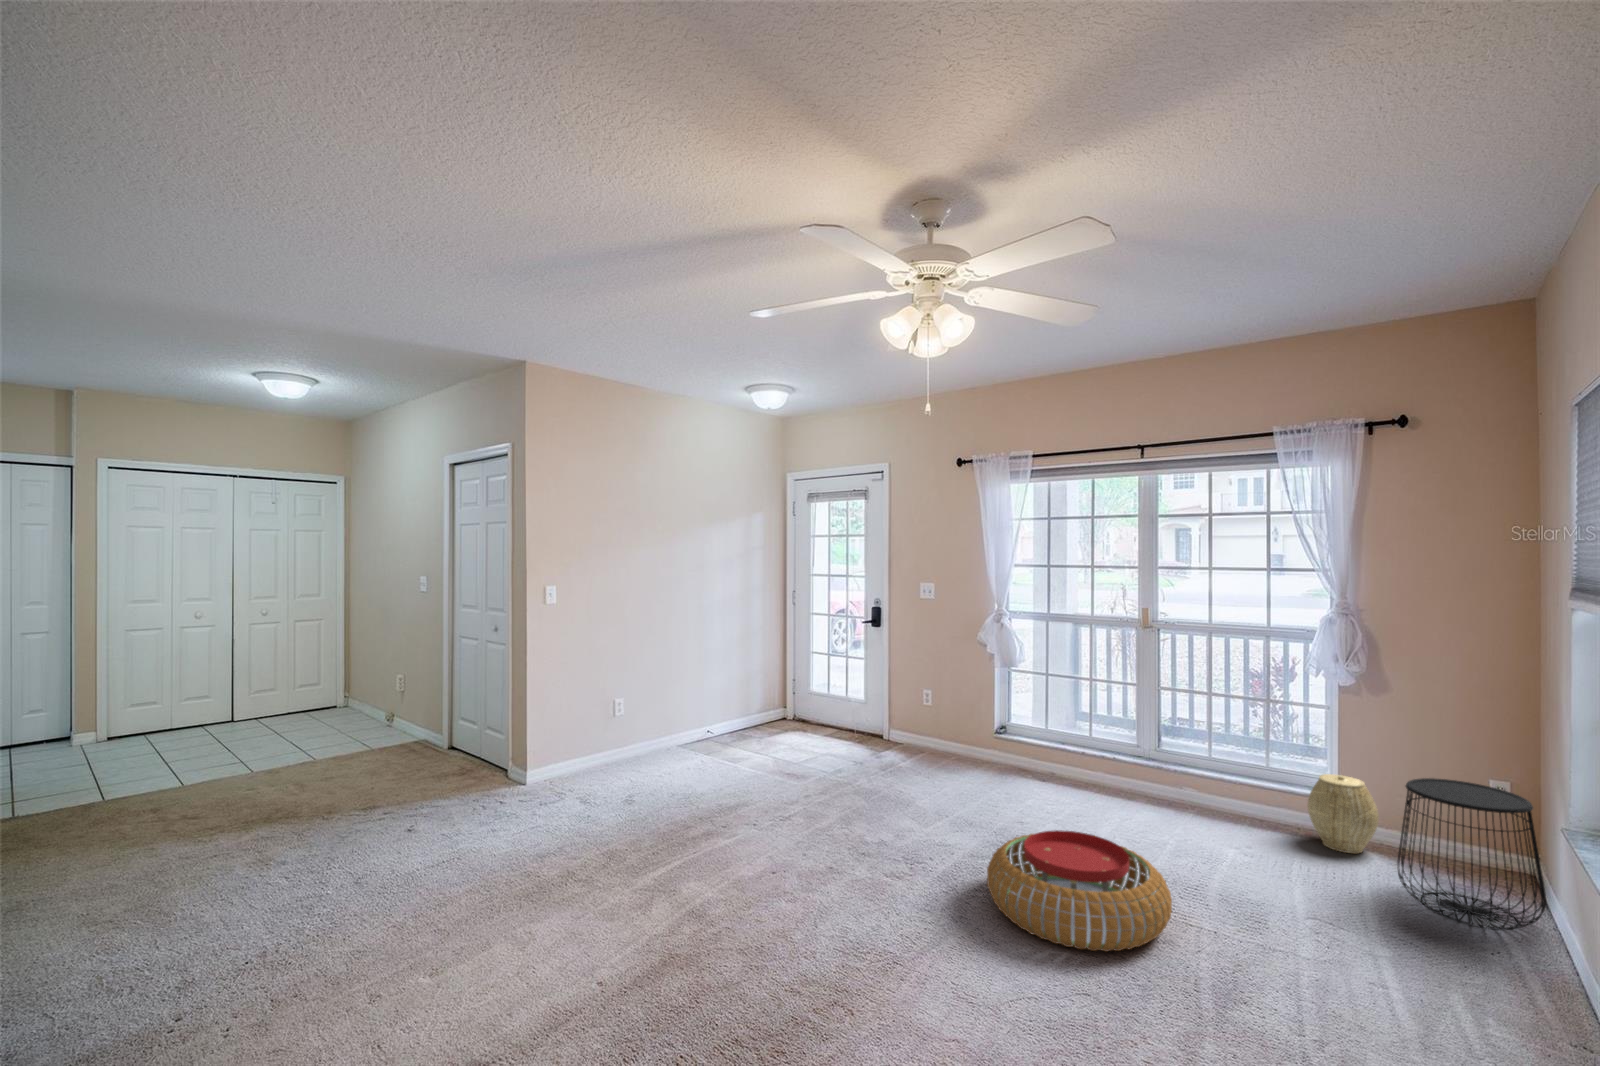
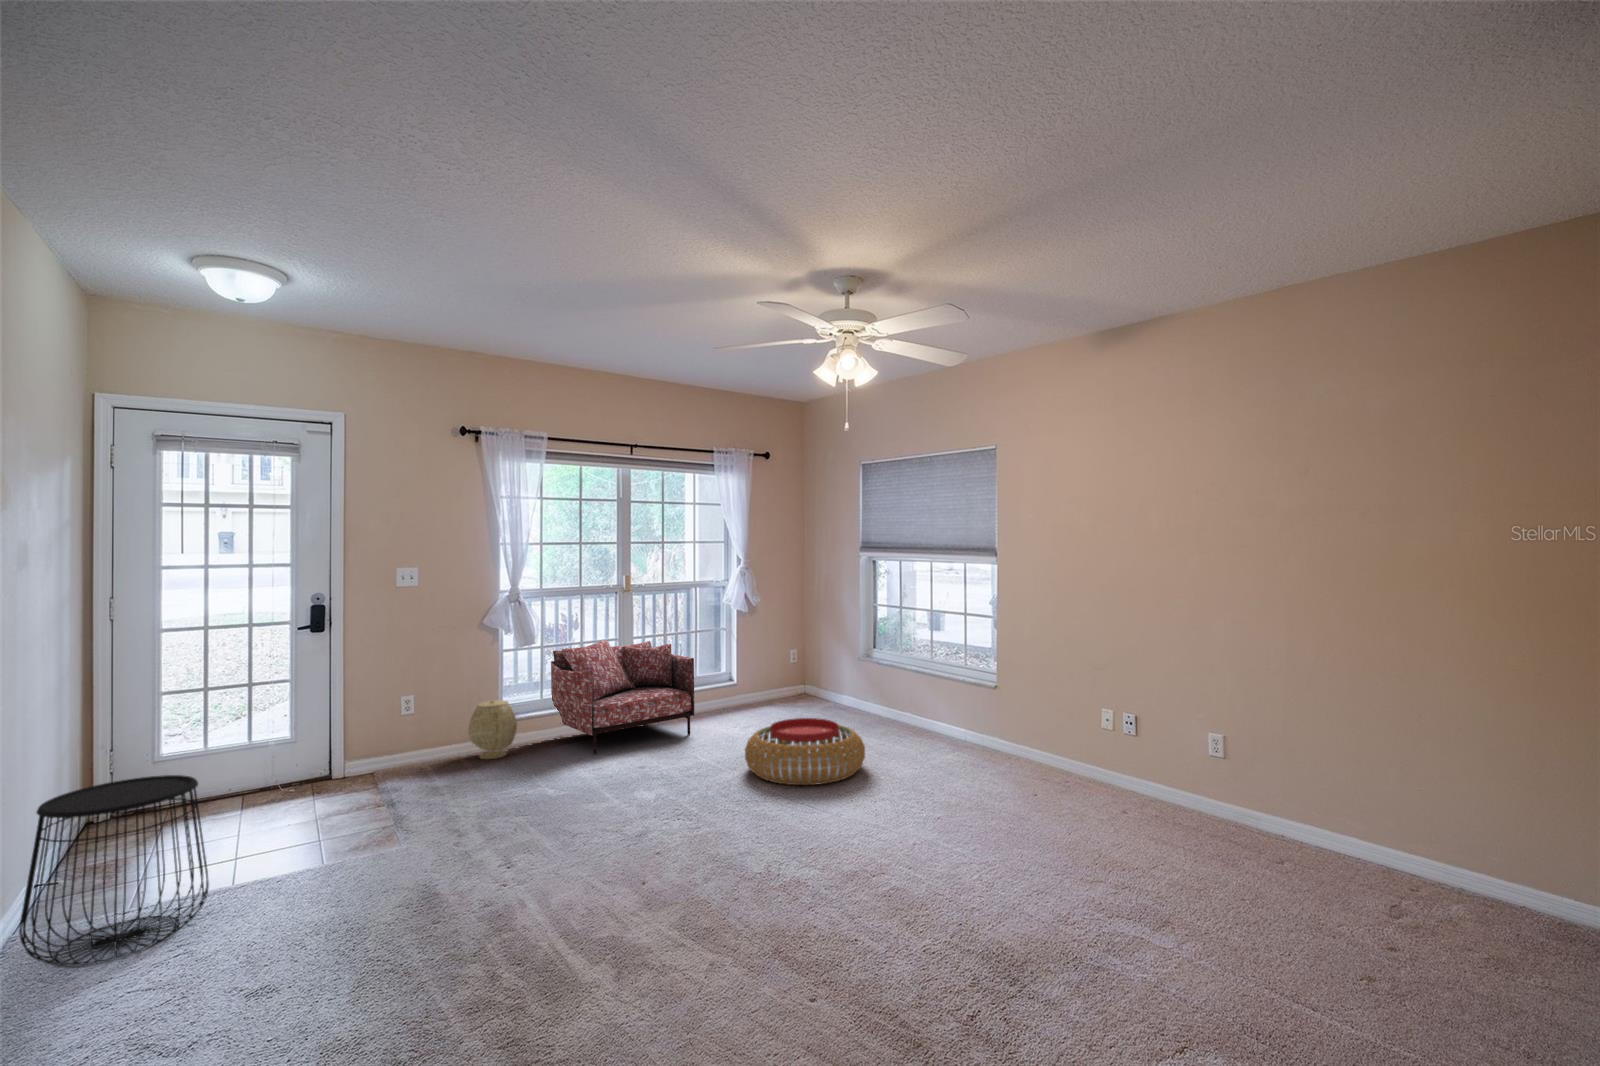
armchair: none [1006,678,1178,823] -> present [551,640,694,754]
woven basket: present [1307,774,1379,853] -> present [468,700,517,759]
side table: present [1398,778,1546,929] -> present [19,775,209,966]

